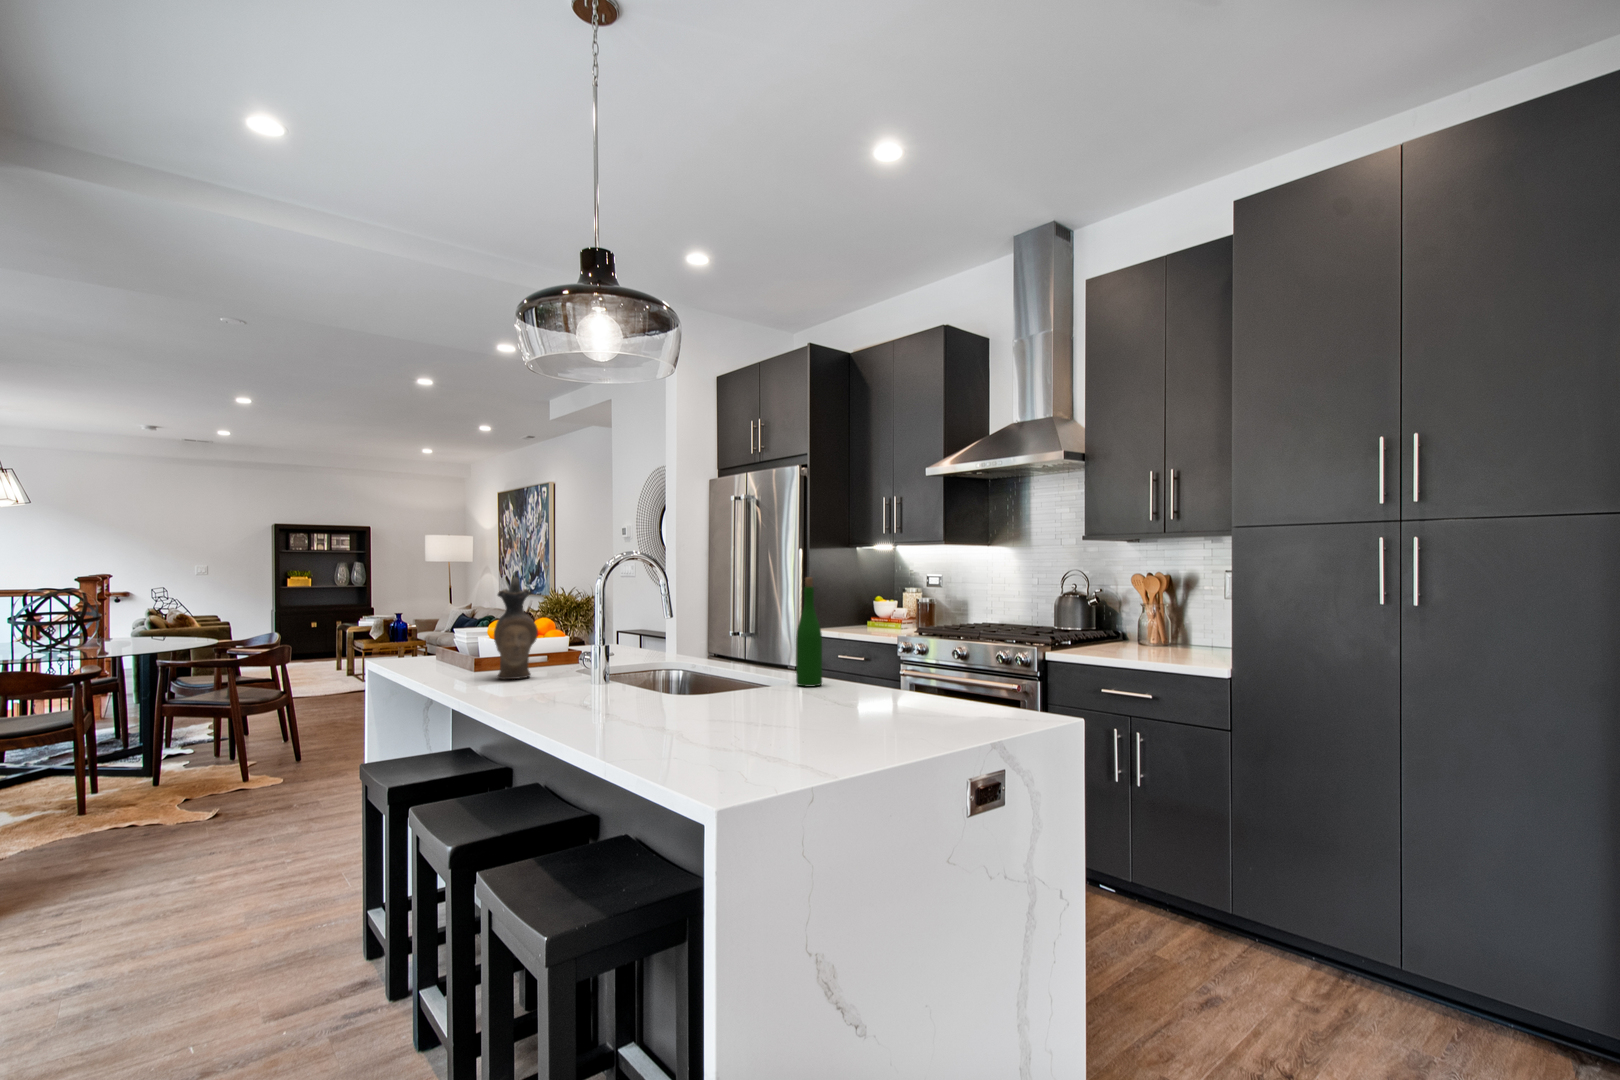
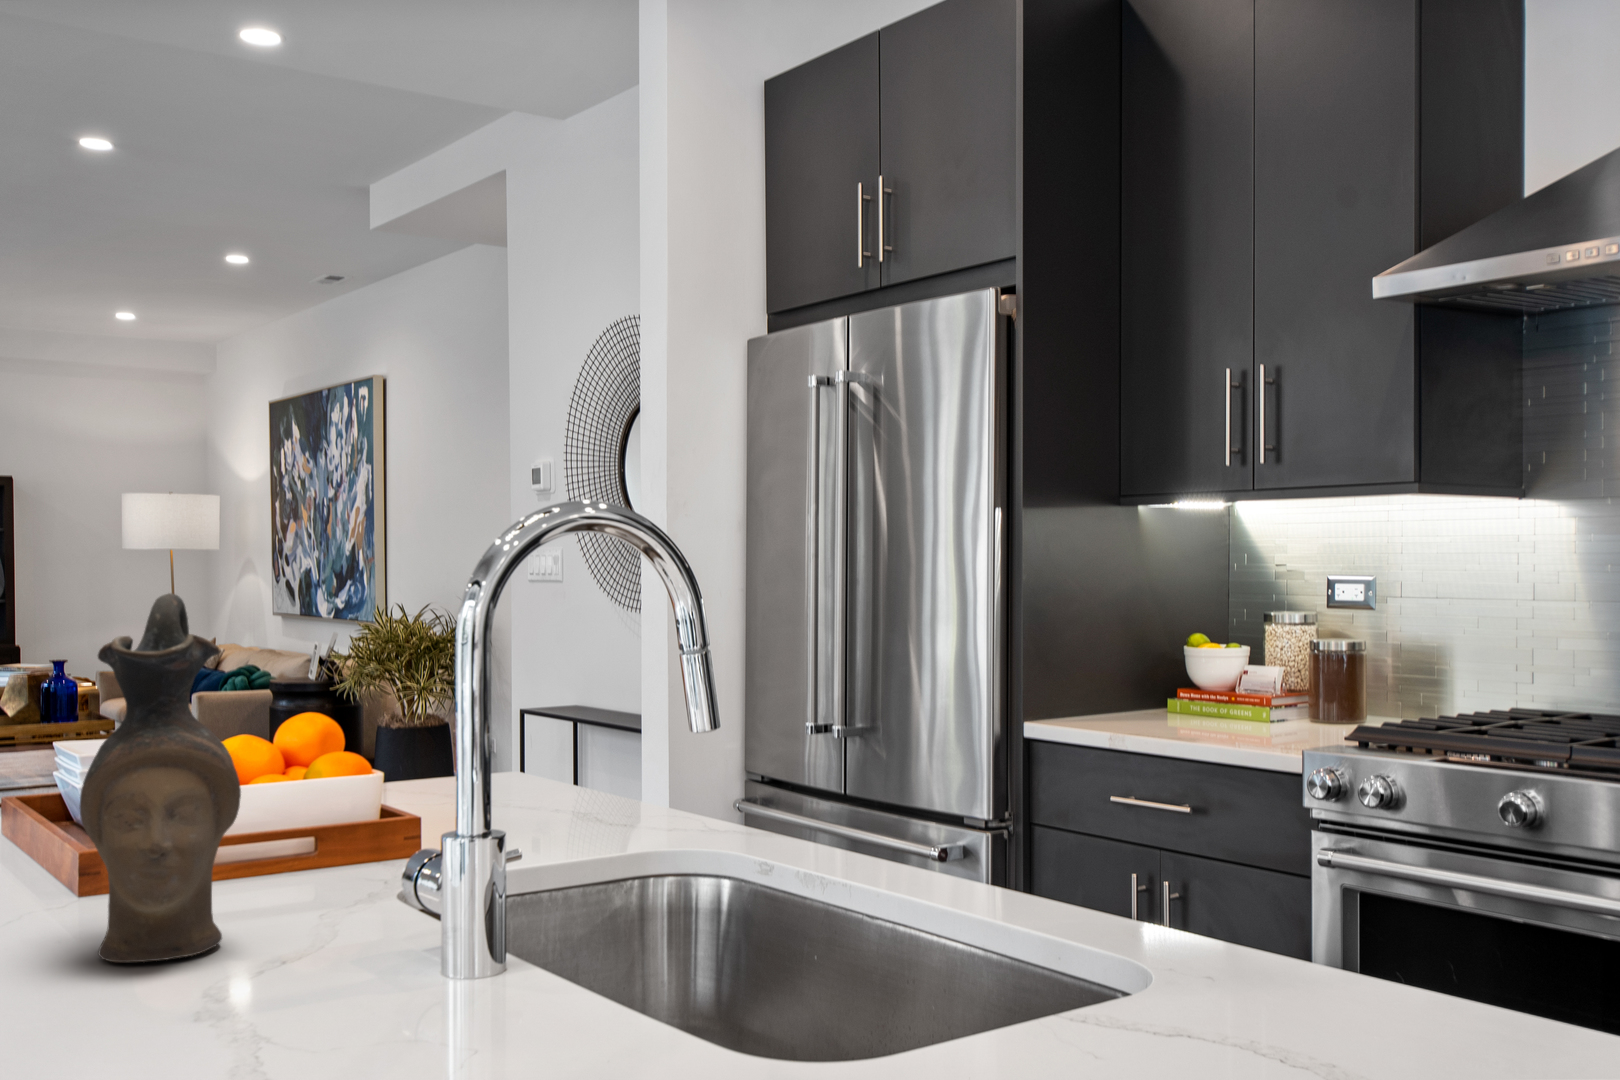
wine bottle: present [796,577,822,686] -> none [1219,594,1332,1032]

